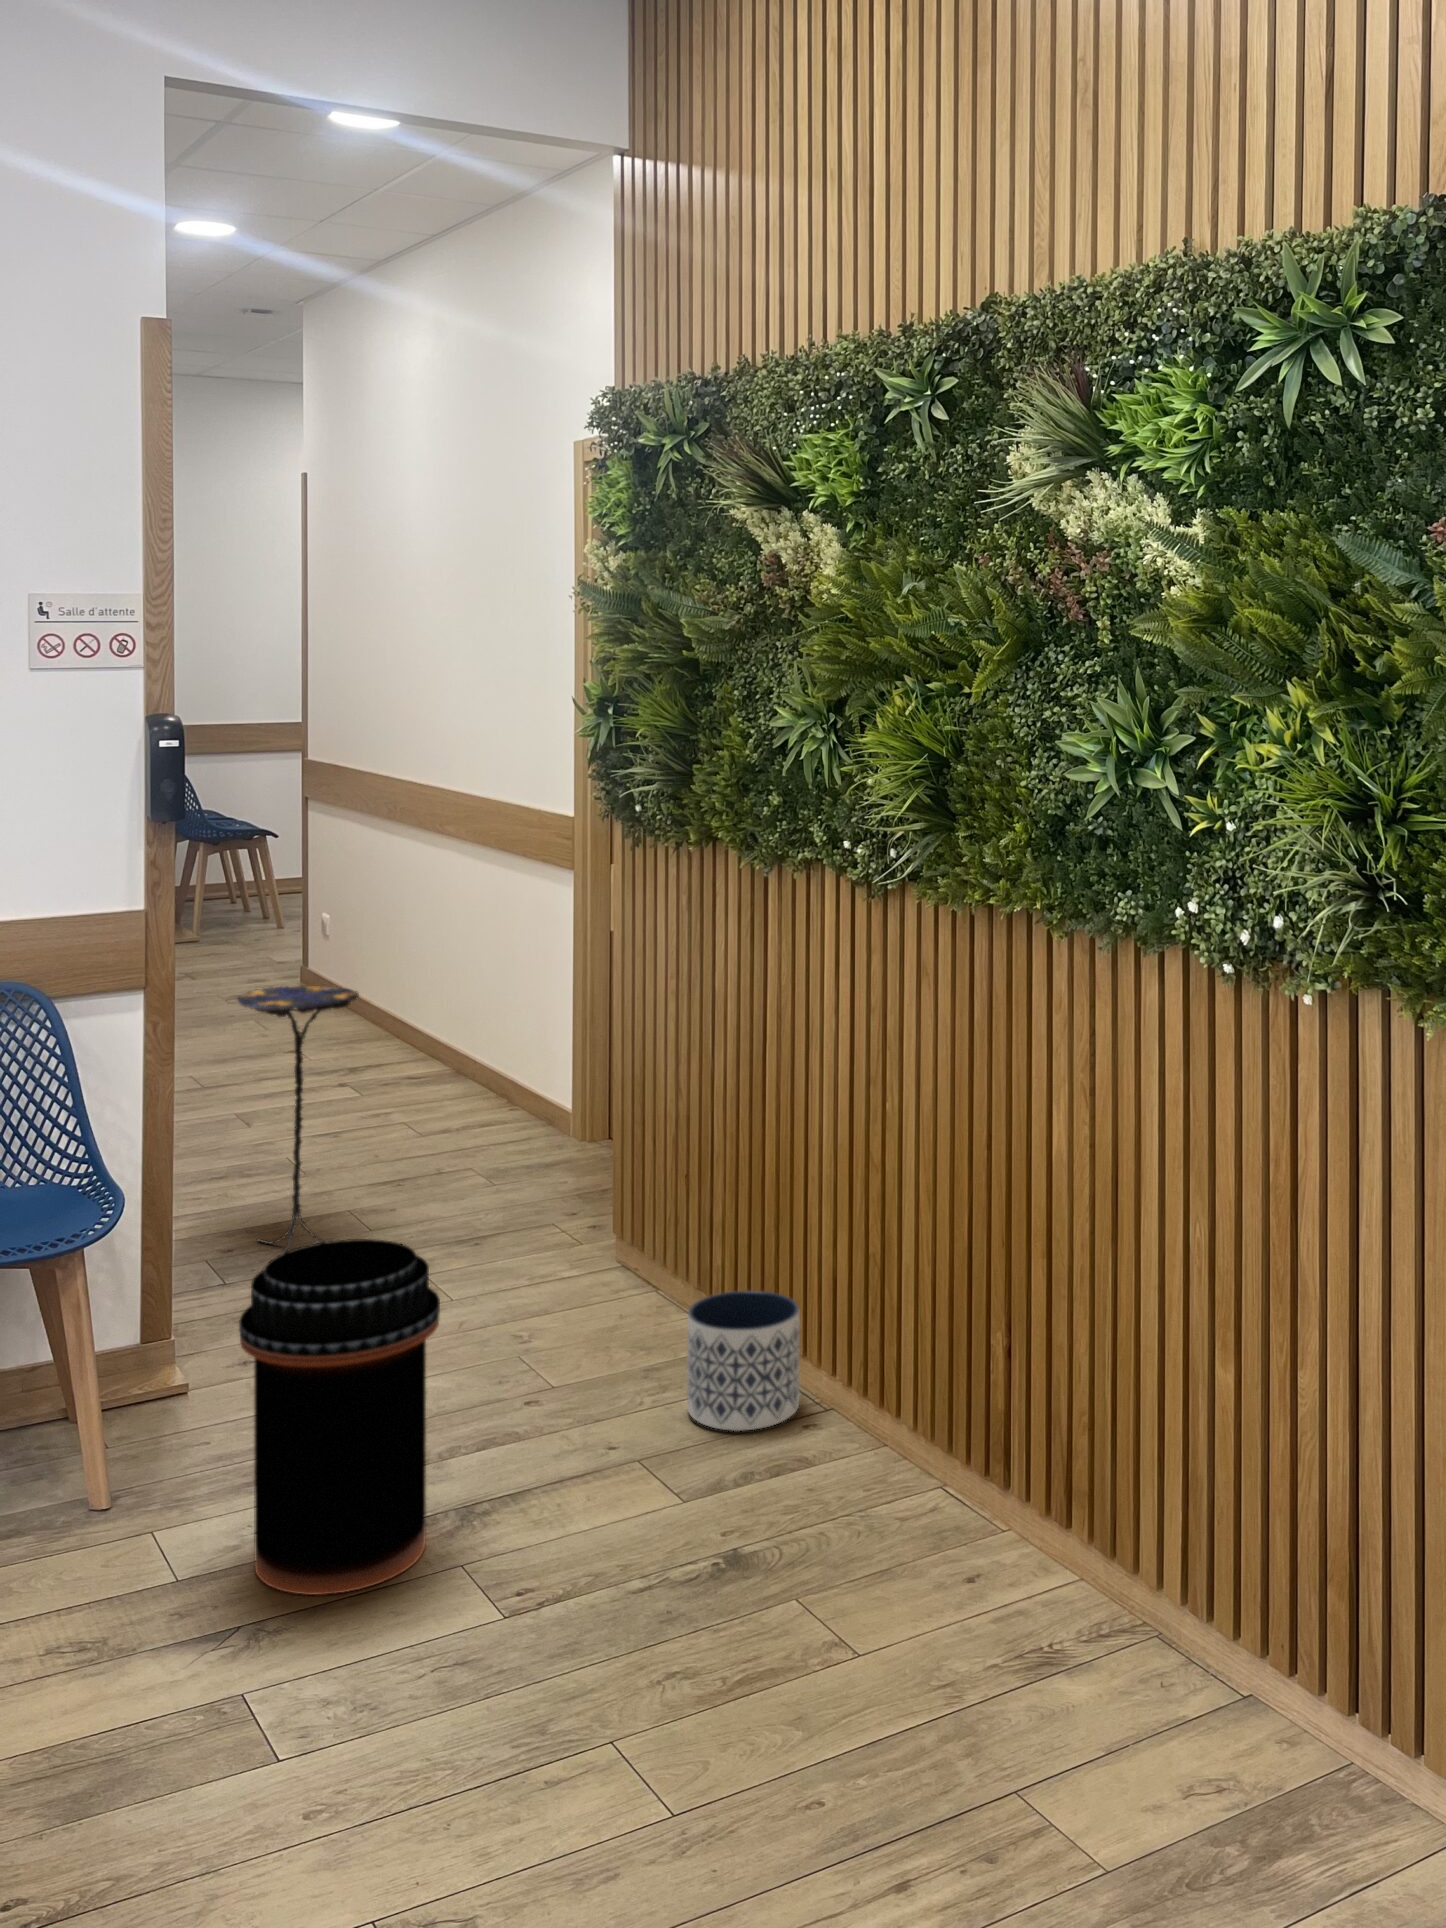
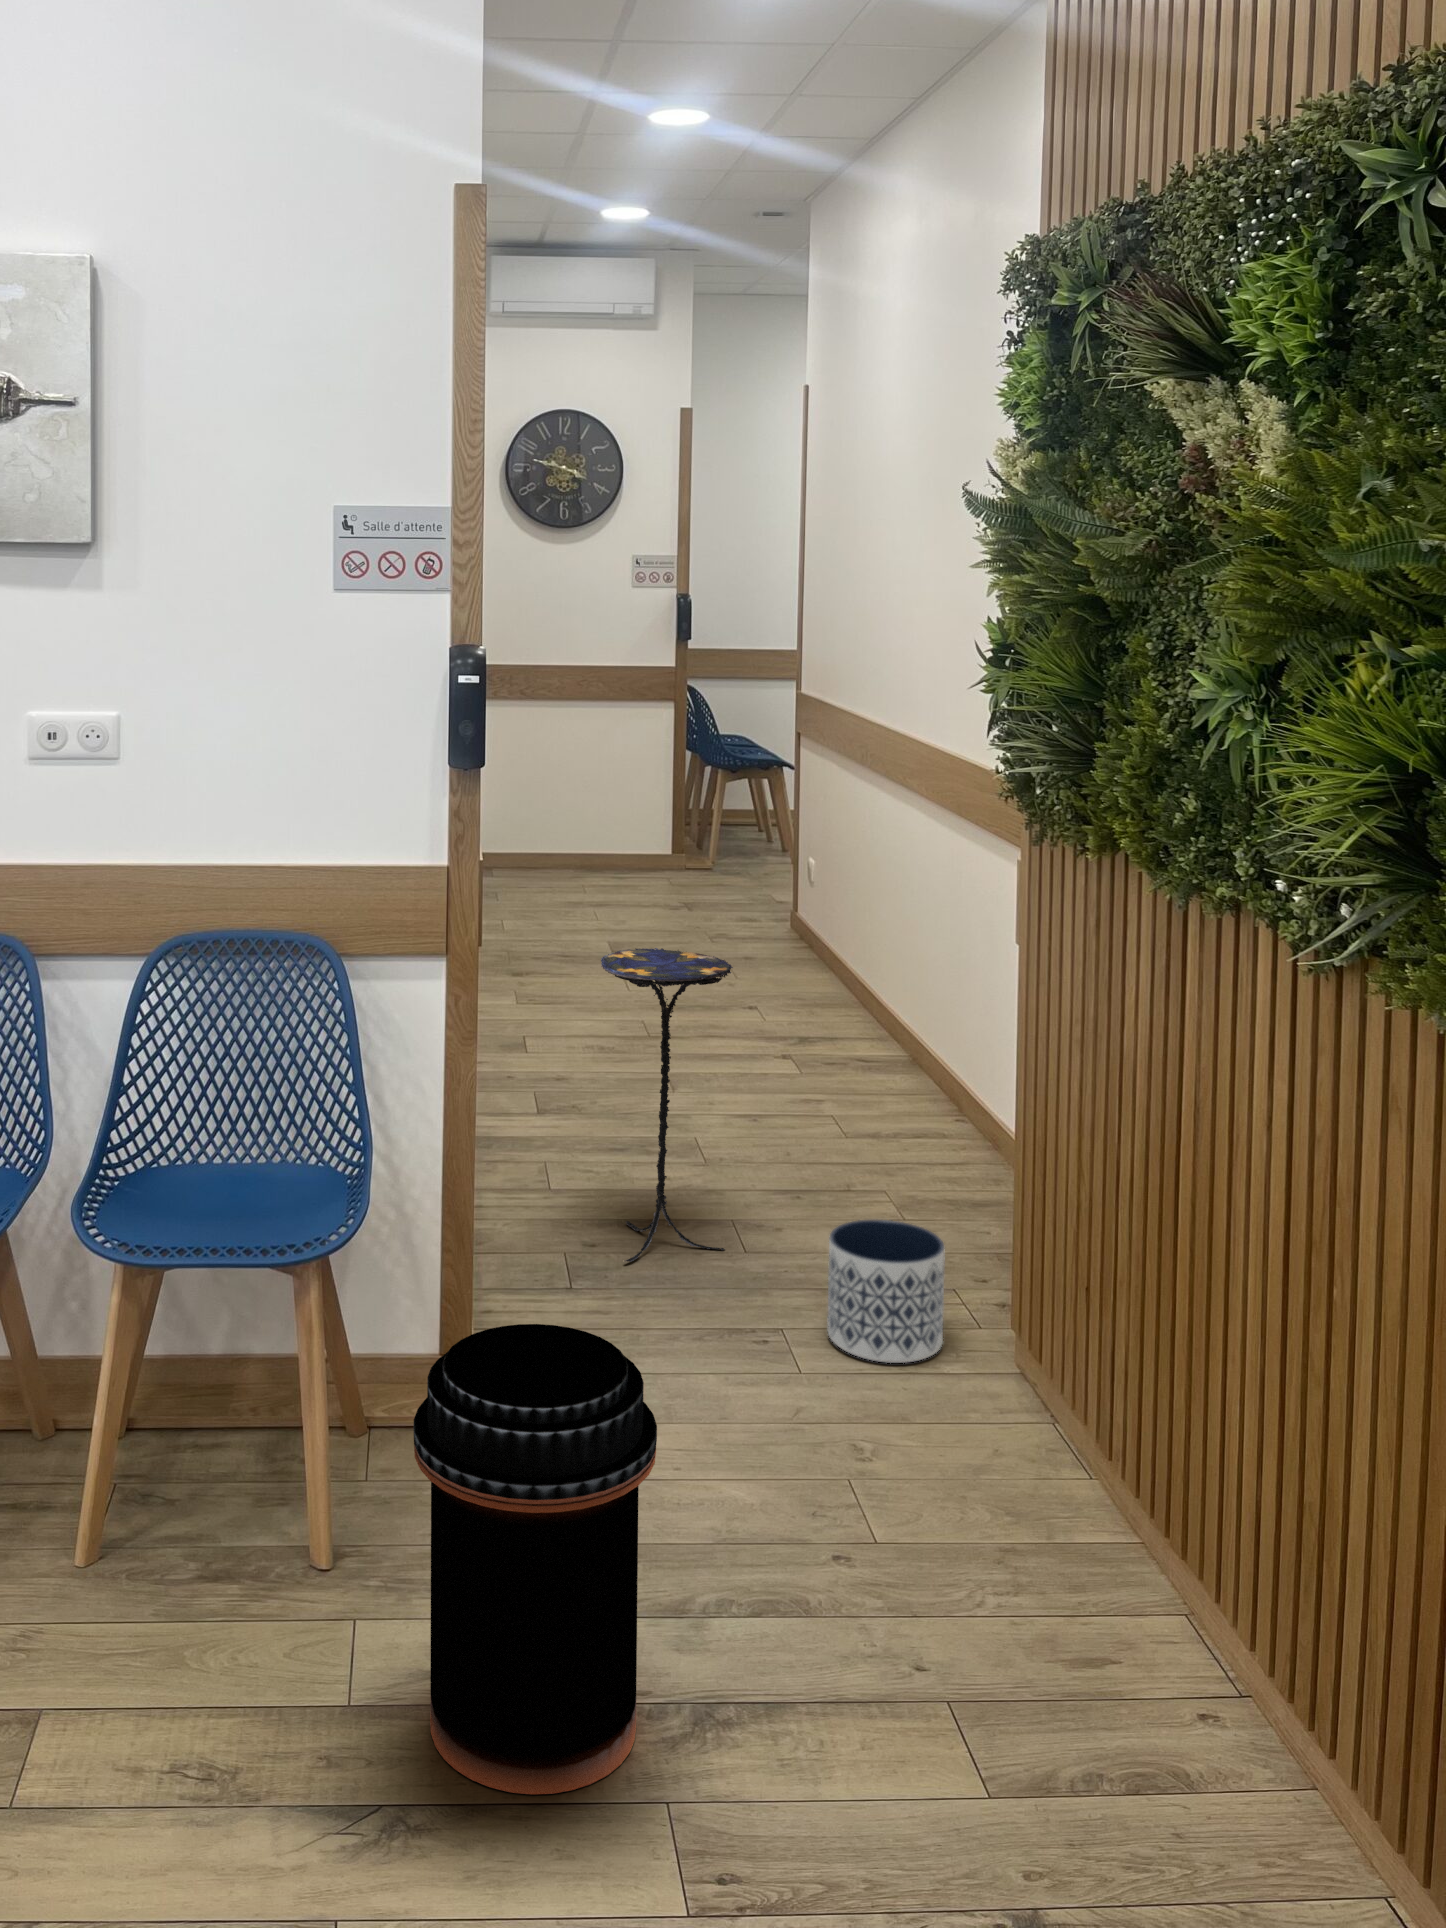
planter: present [687,1291,800,1431] -> present [828,1220,945,1363]

